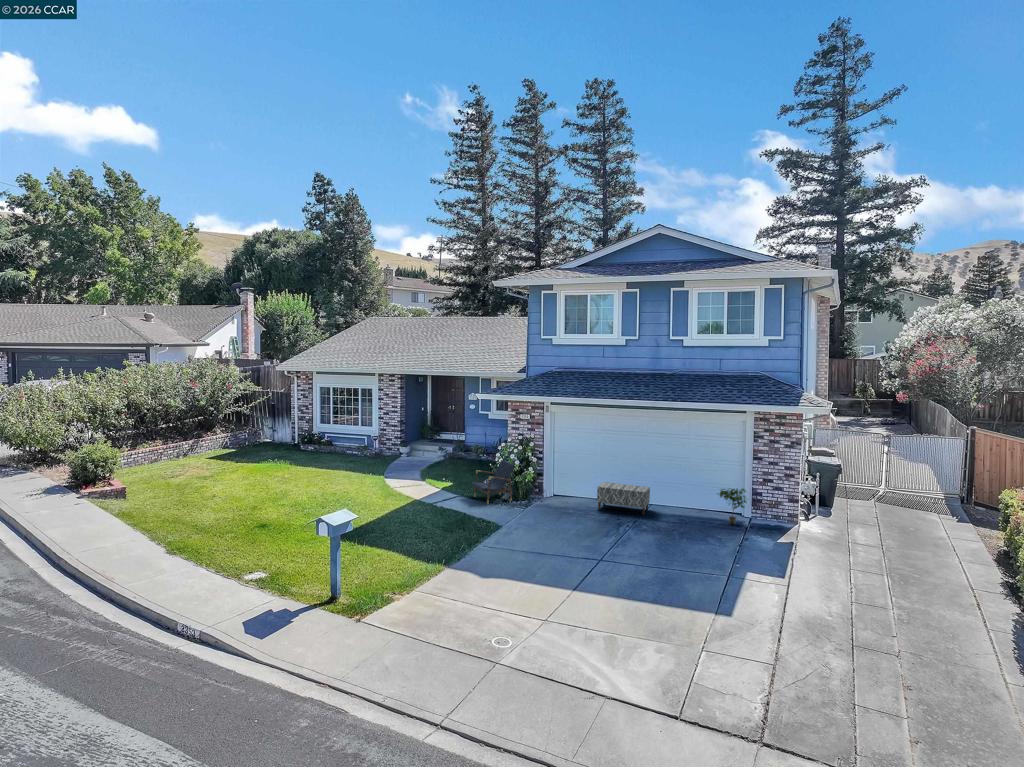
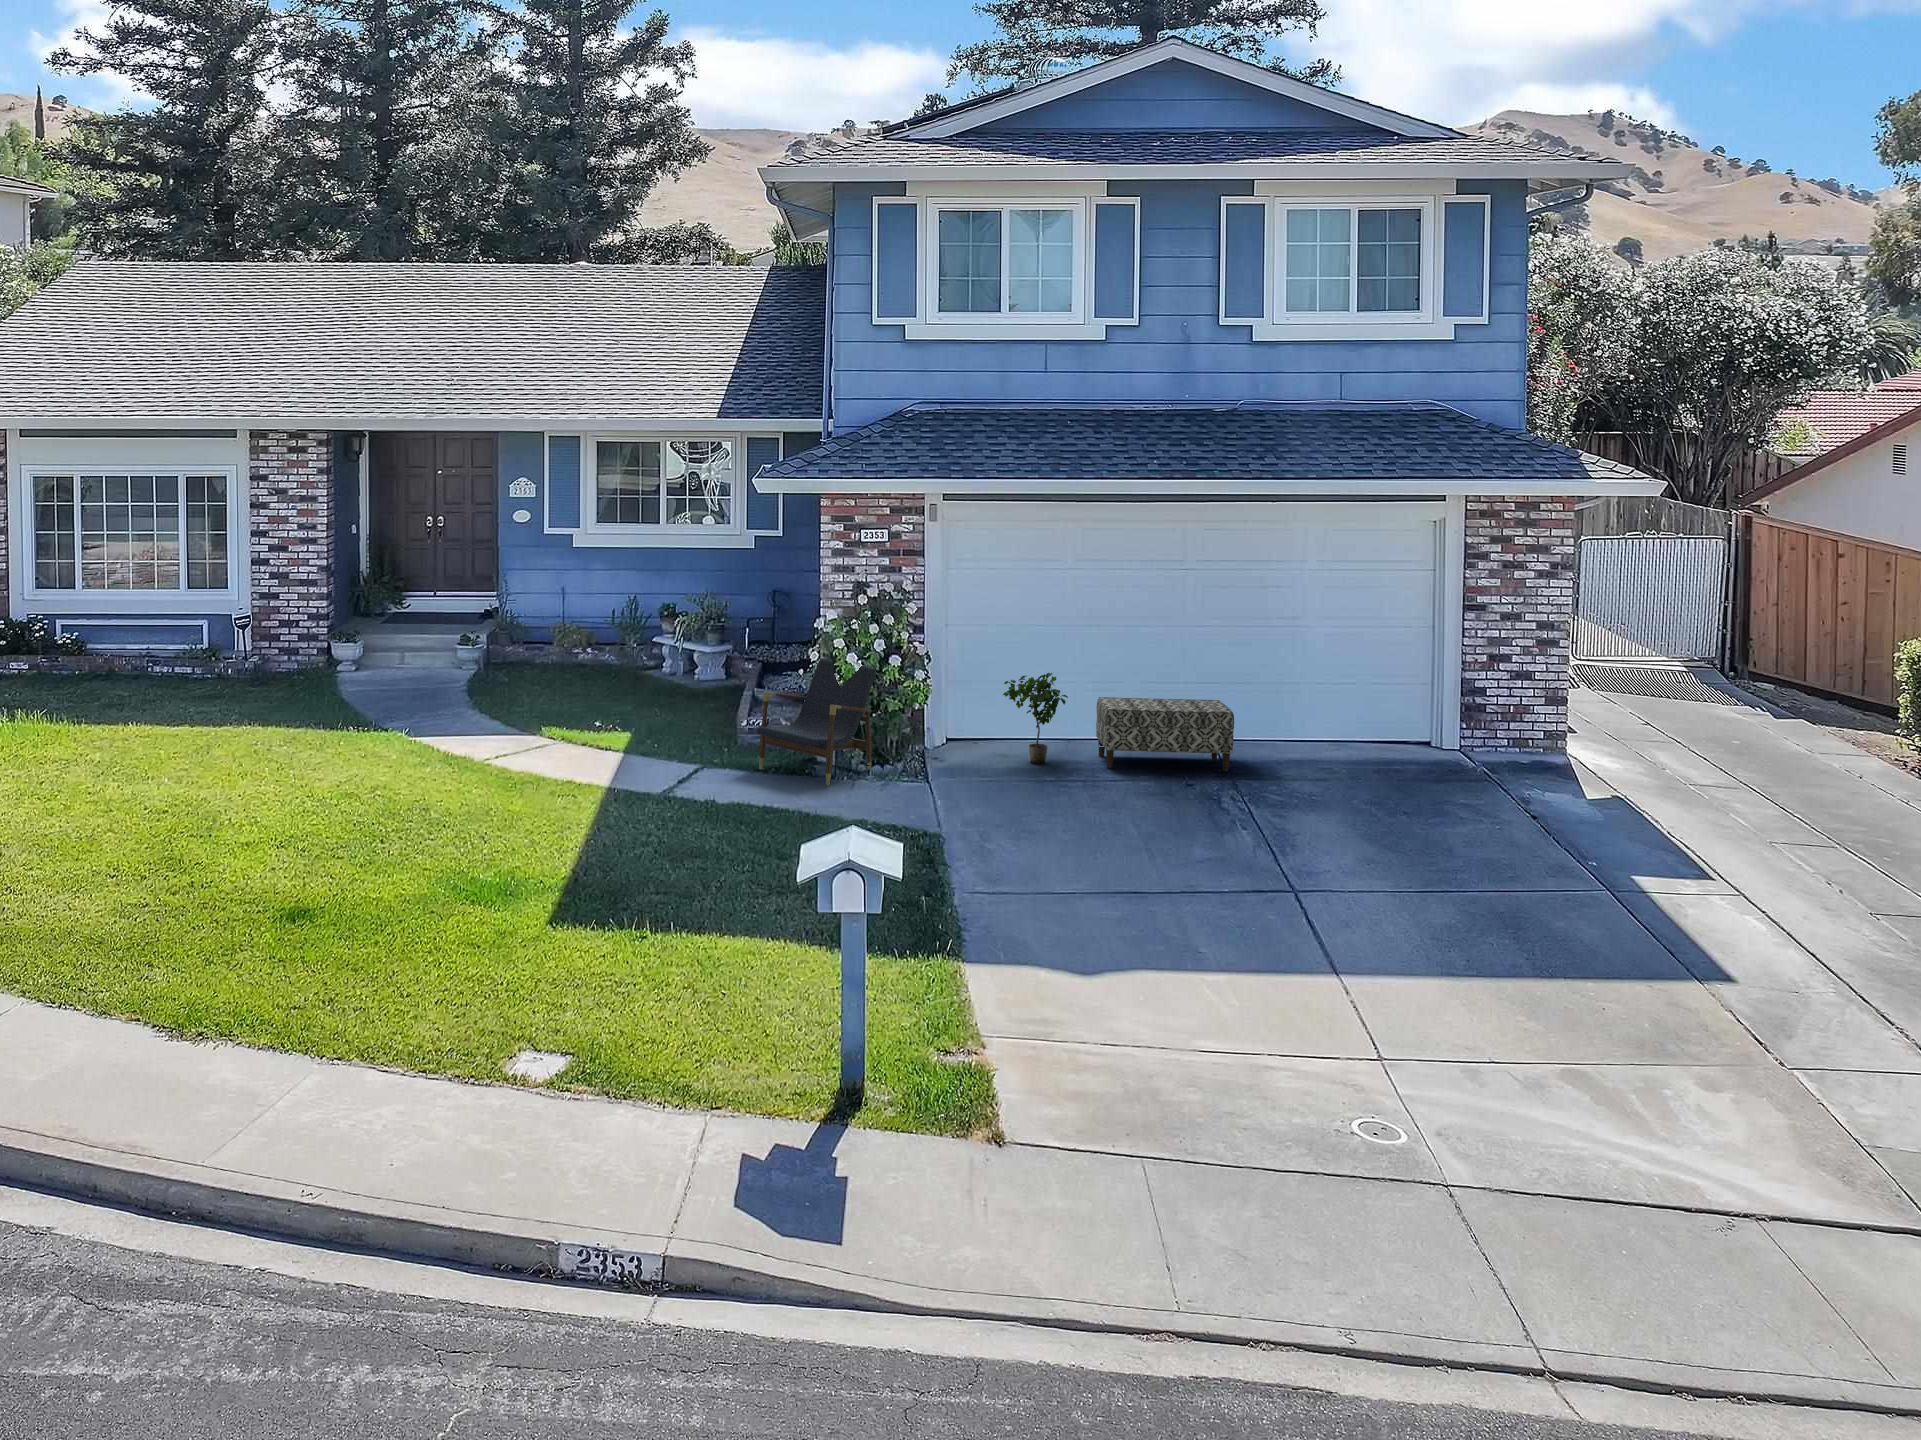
potted plant: present [717,489,747,525] -> present [1003,673,1068,764]

